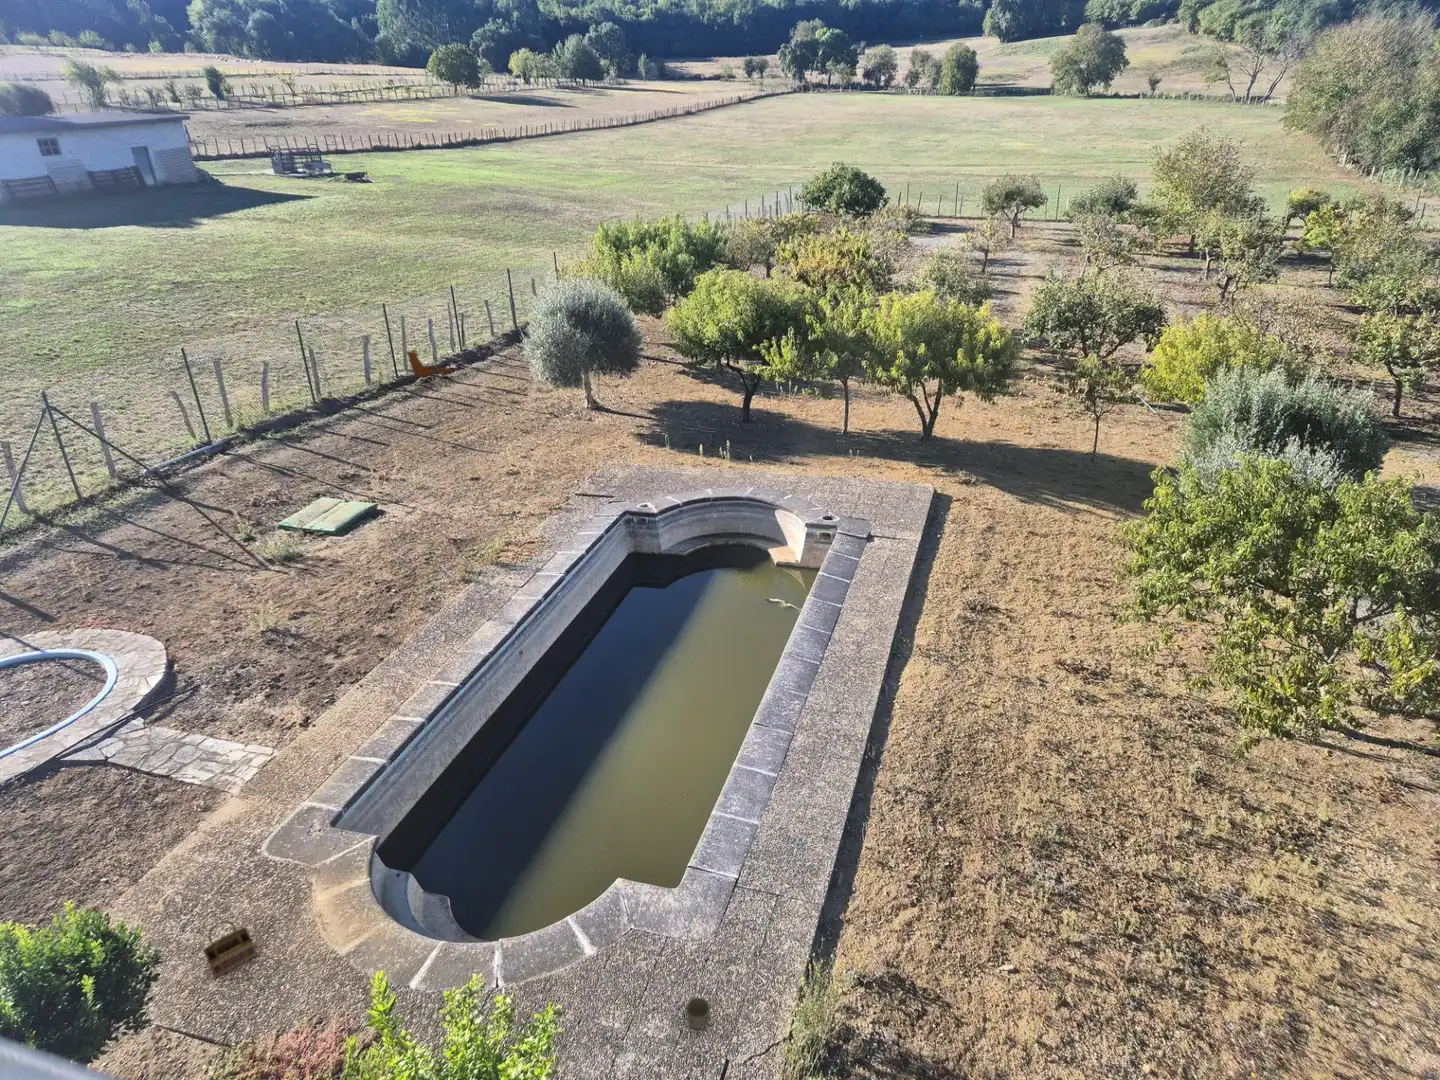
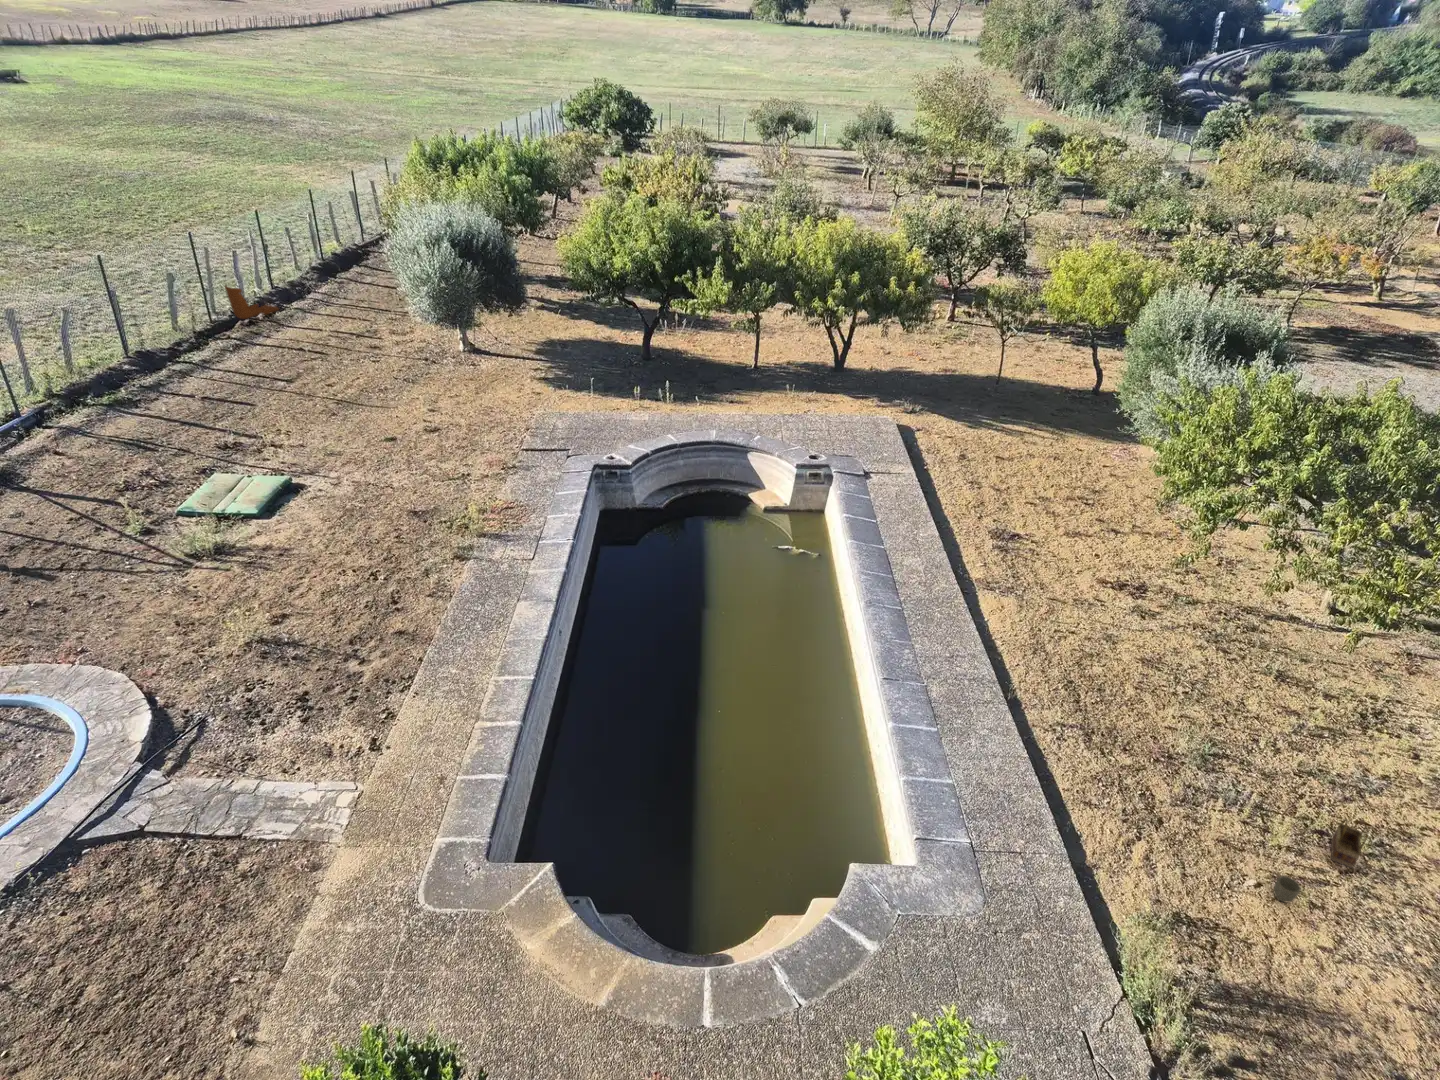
basket: present [203,921,256,978] -> present [1331,819,1369,868]
planter: present [686,997,710,1029] -> present [1274,876,1301,902]

